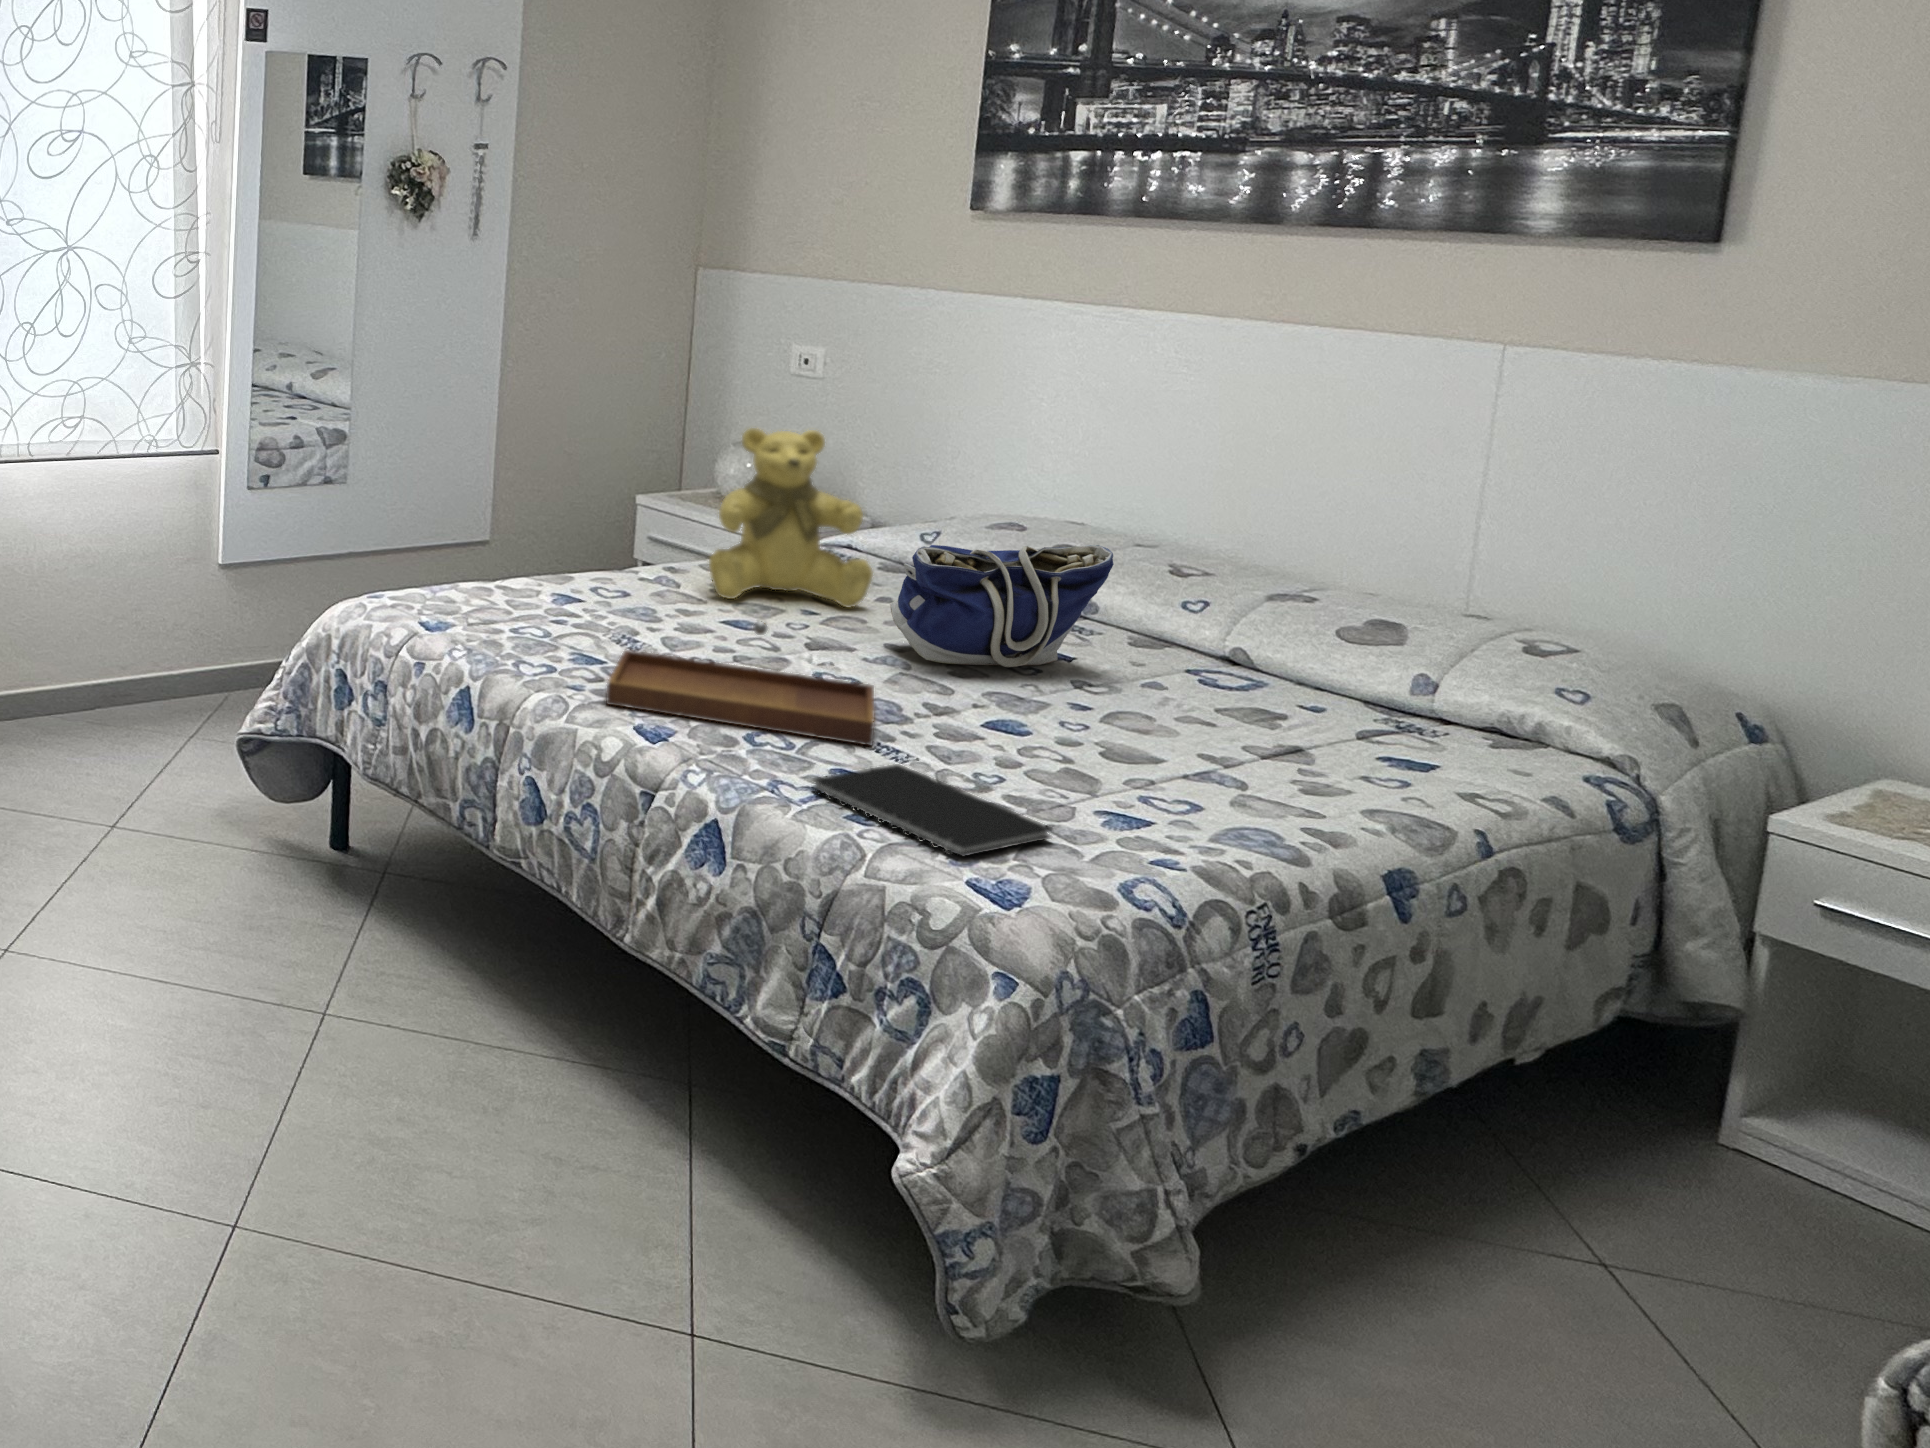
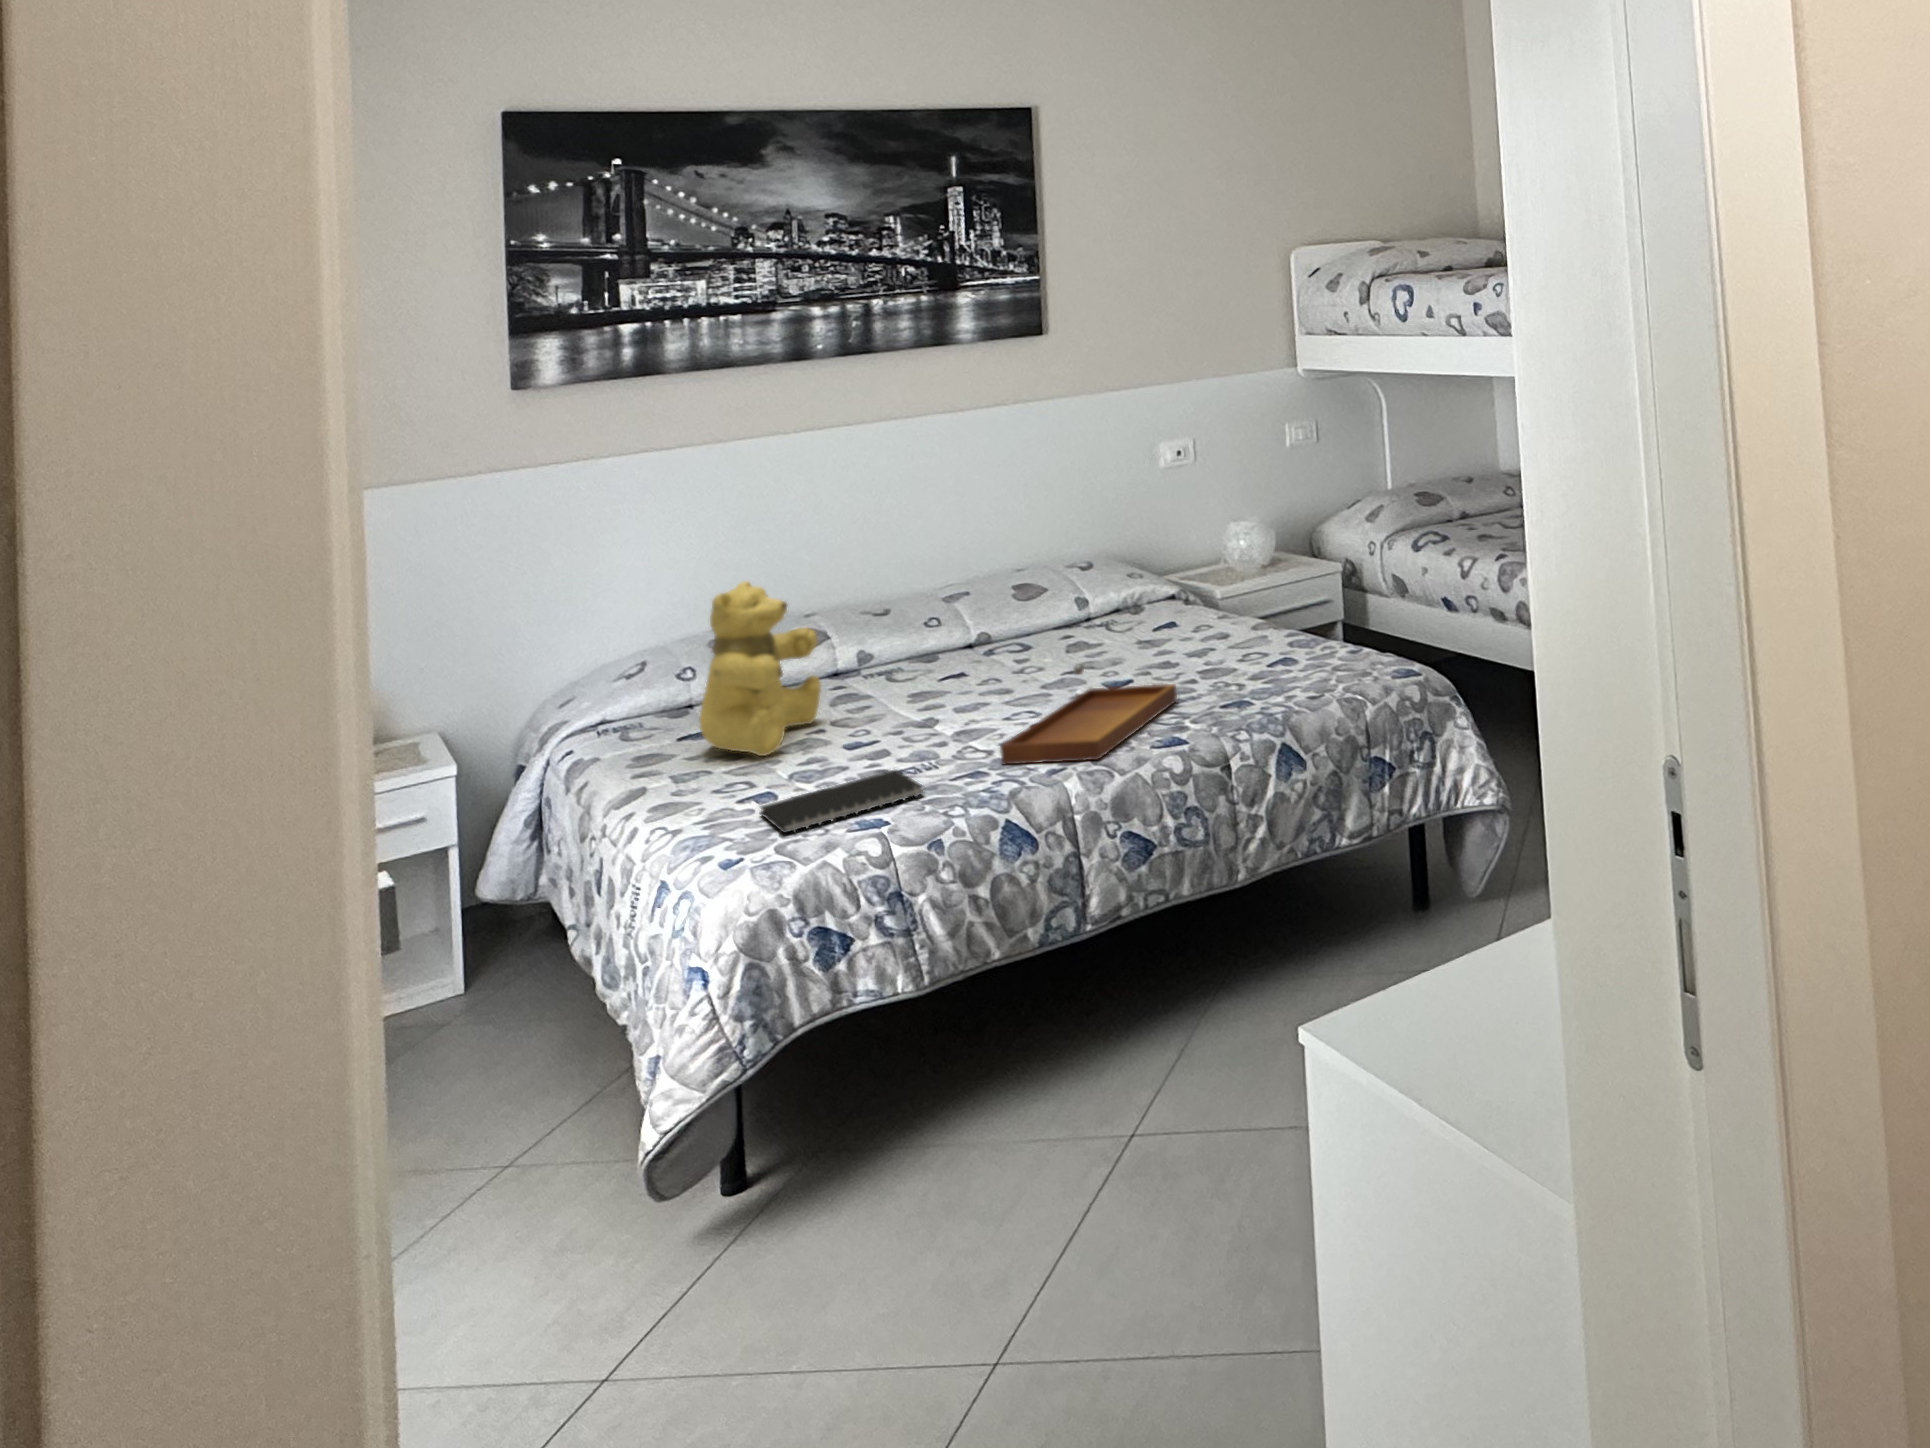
tote bag: present [890,545,1114,667] -> none [920,579,1018,707]
notebook: present [813,764,1052,856] -> present [760,770,923,833]

